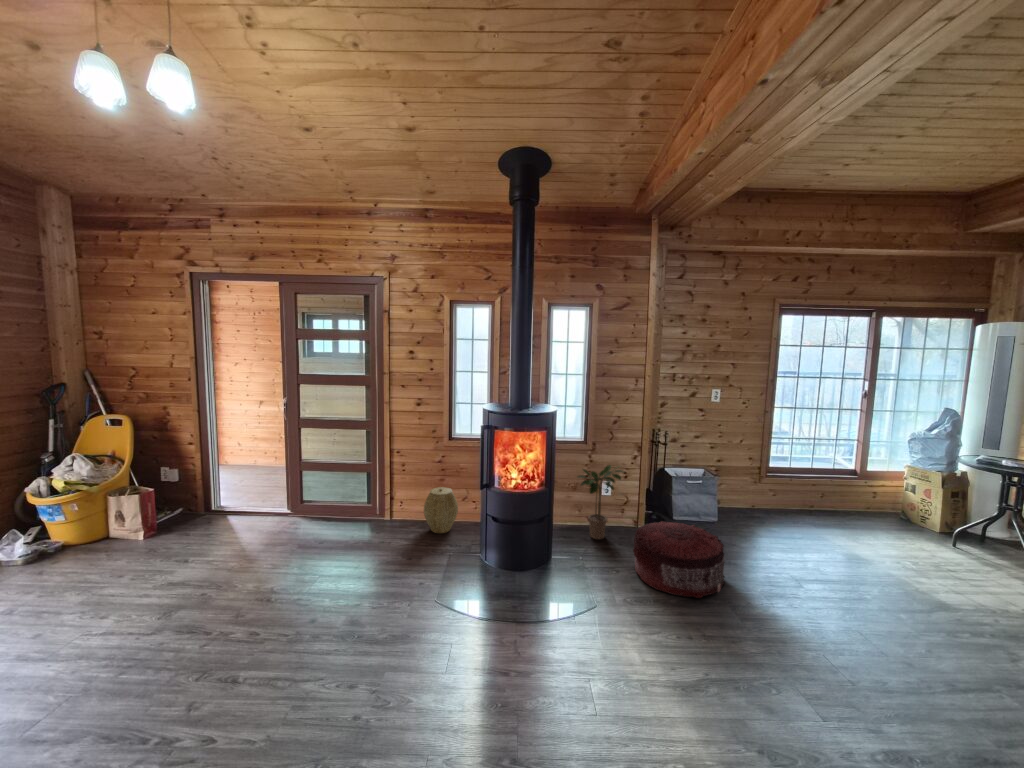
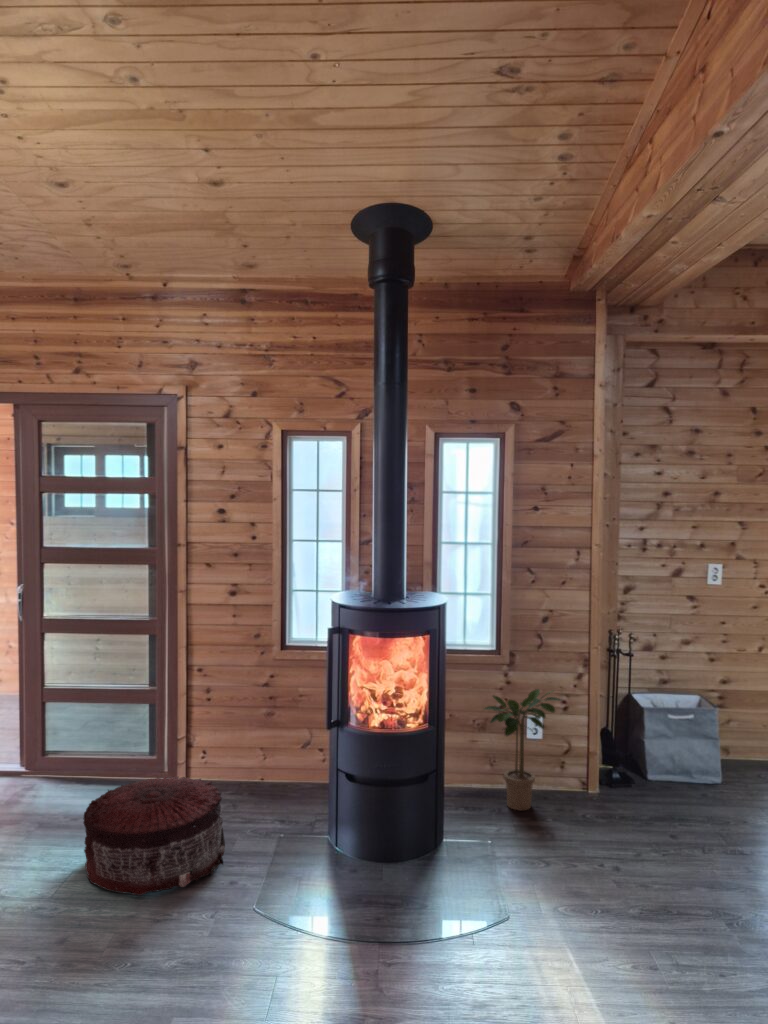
woven basket: present [424,487,458,533] -> none [240,727,295,802]
pouf: present [633,521,725,598] -> present [83,776,225,896]

